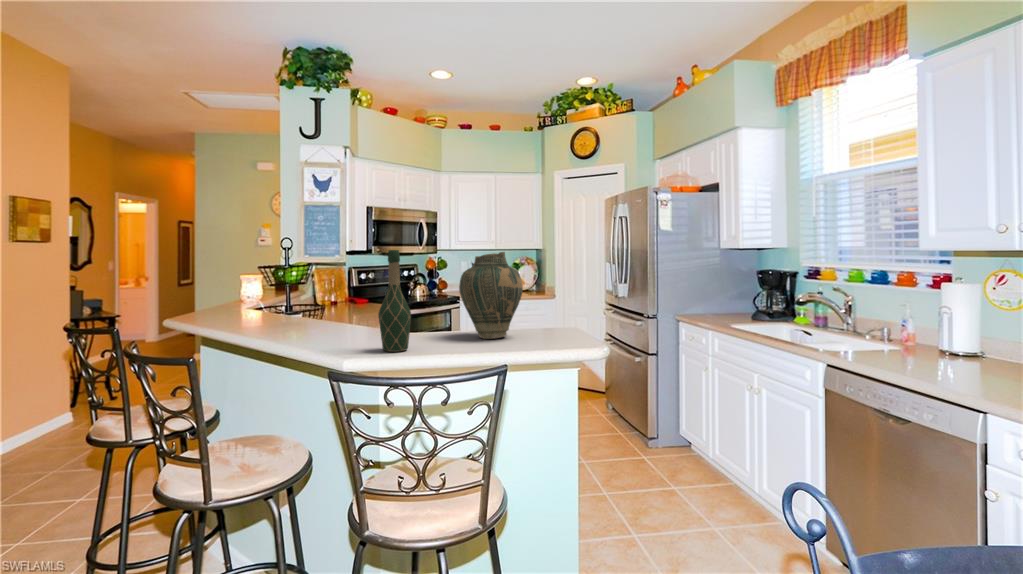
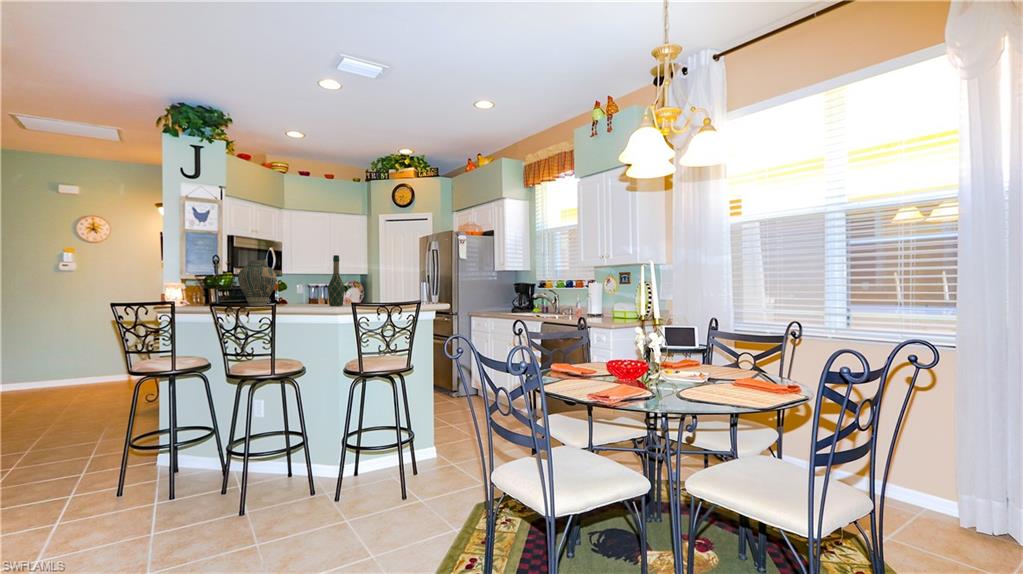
vase: present [459,252,523,339] -> present [238,259,277,306]

